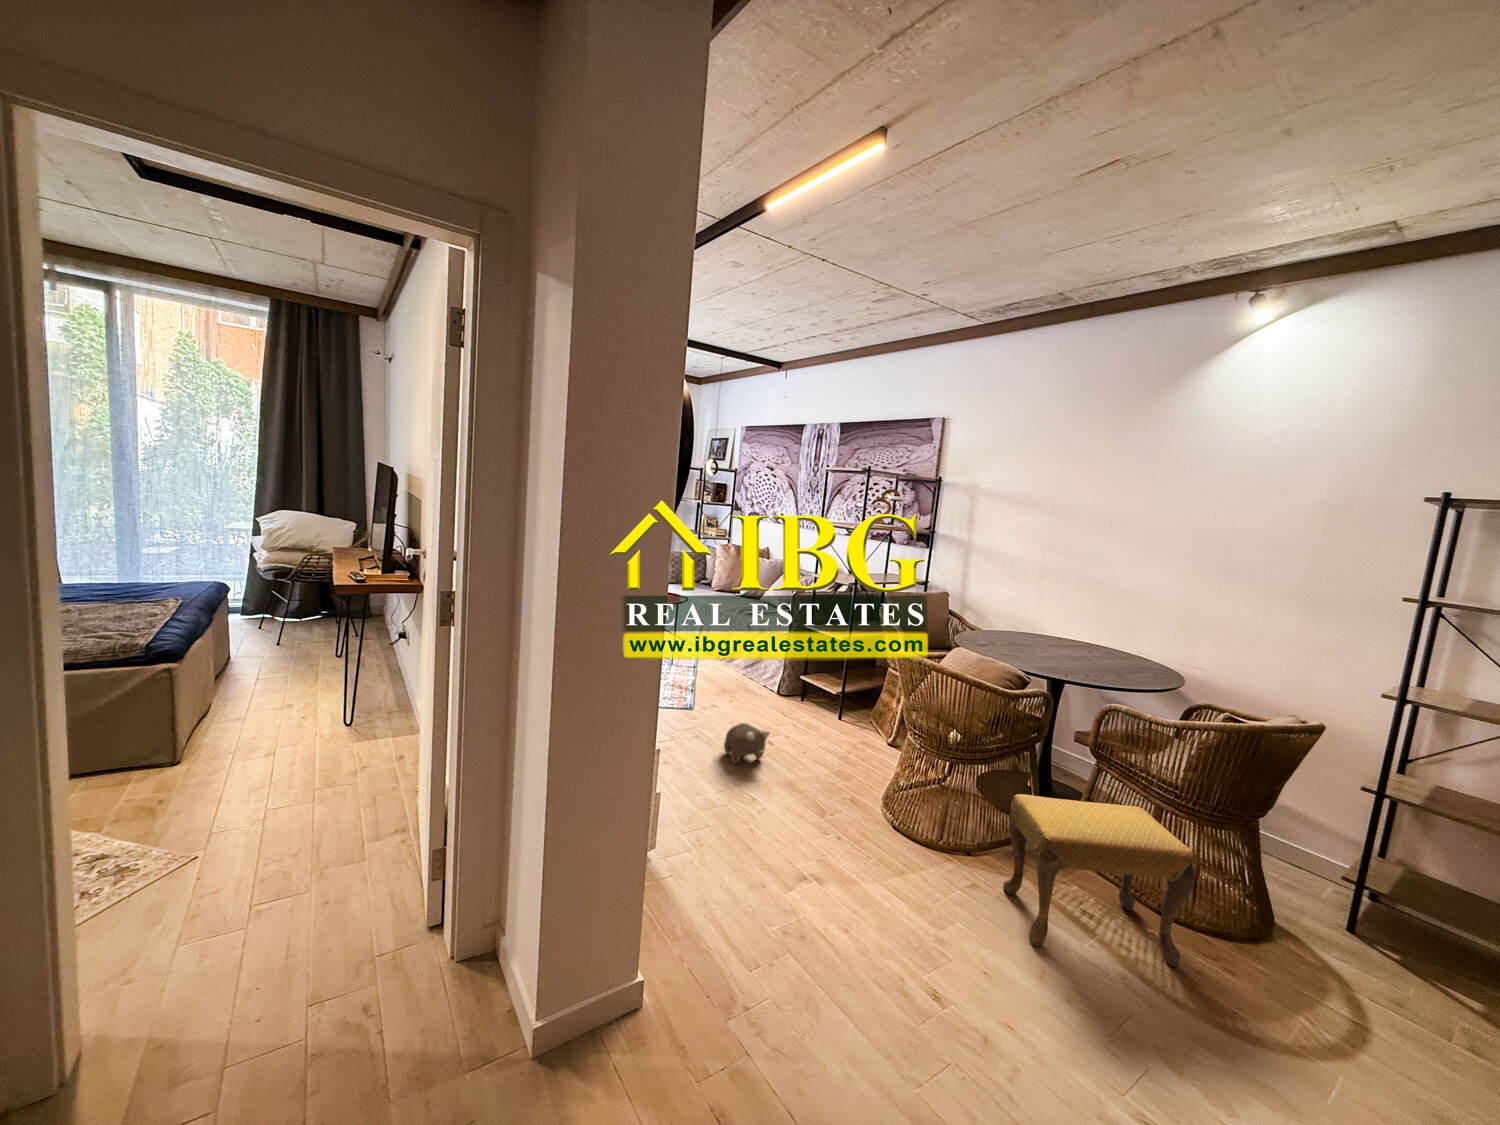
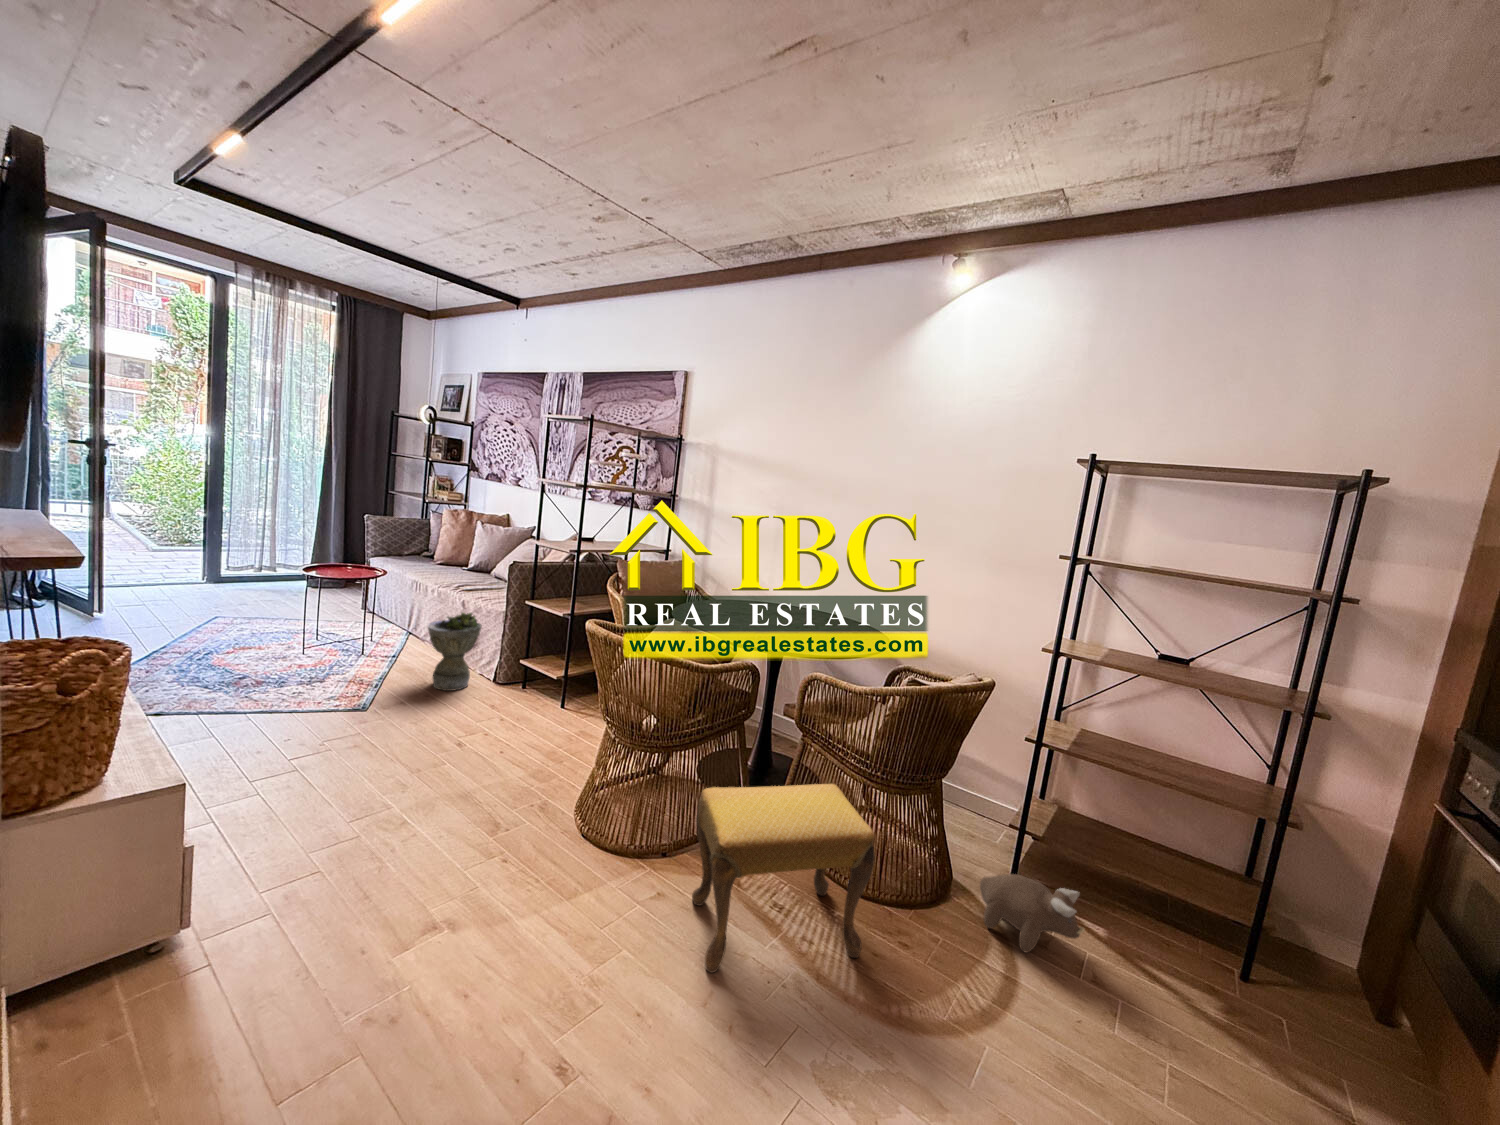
planter: none [733,633,772,698] -> present [428,613,482,691]
plush toy: present [724,723,770,764] -> present [980,874,1085,952]

